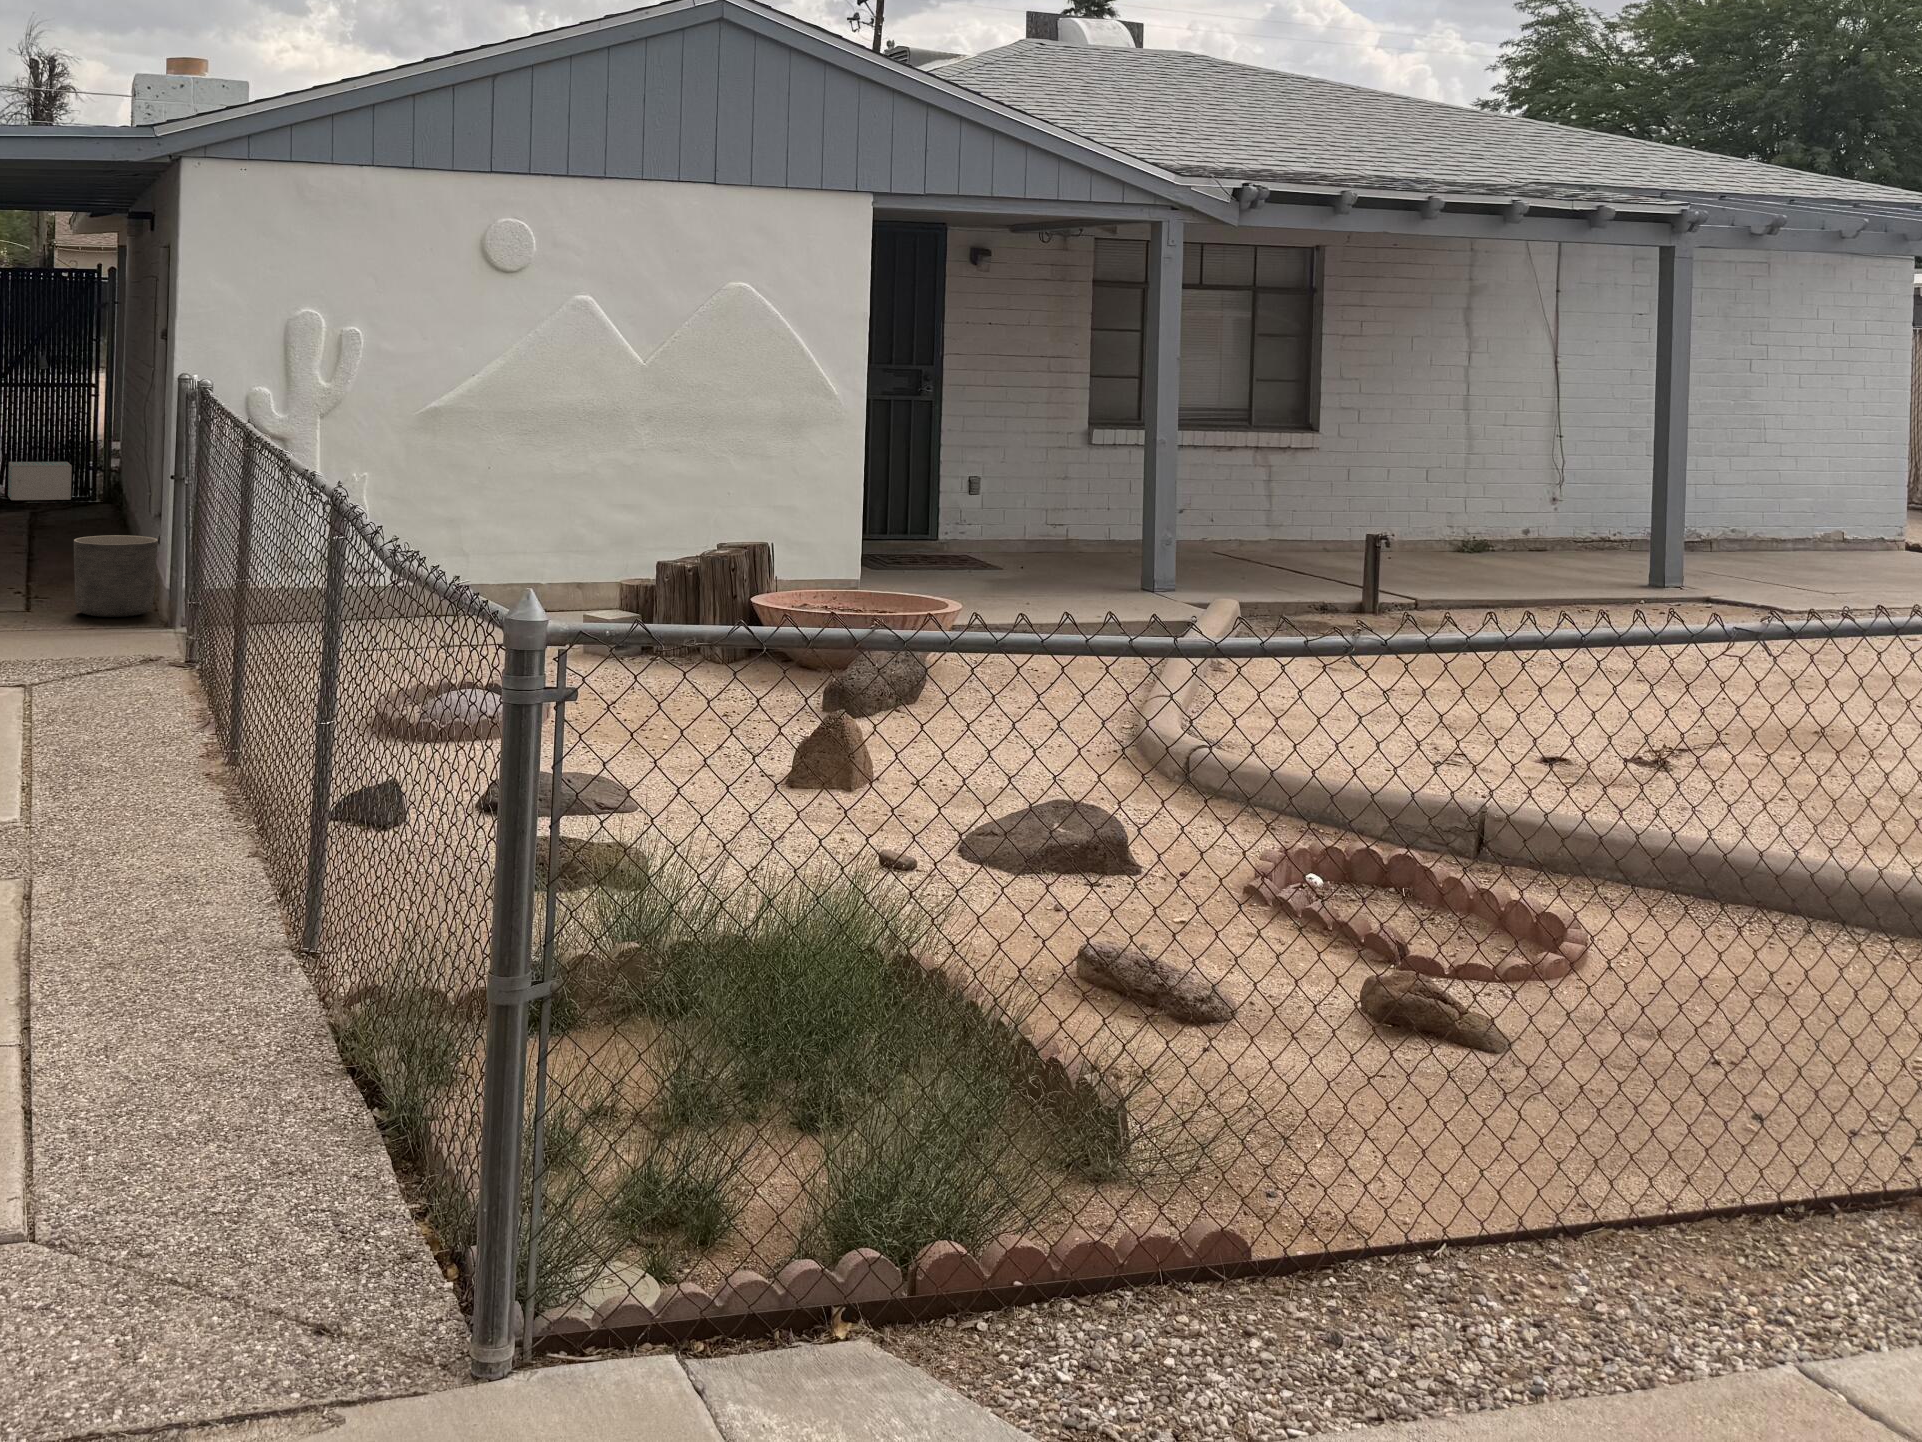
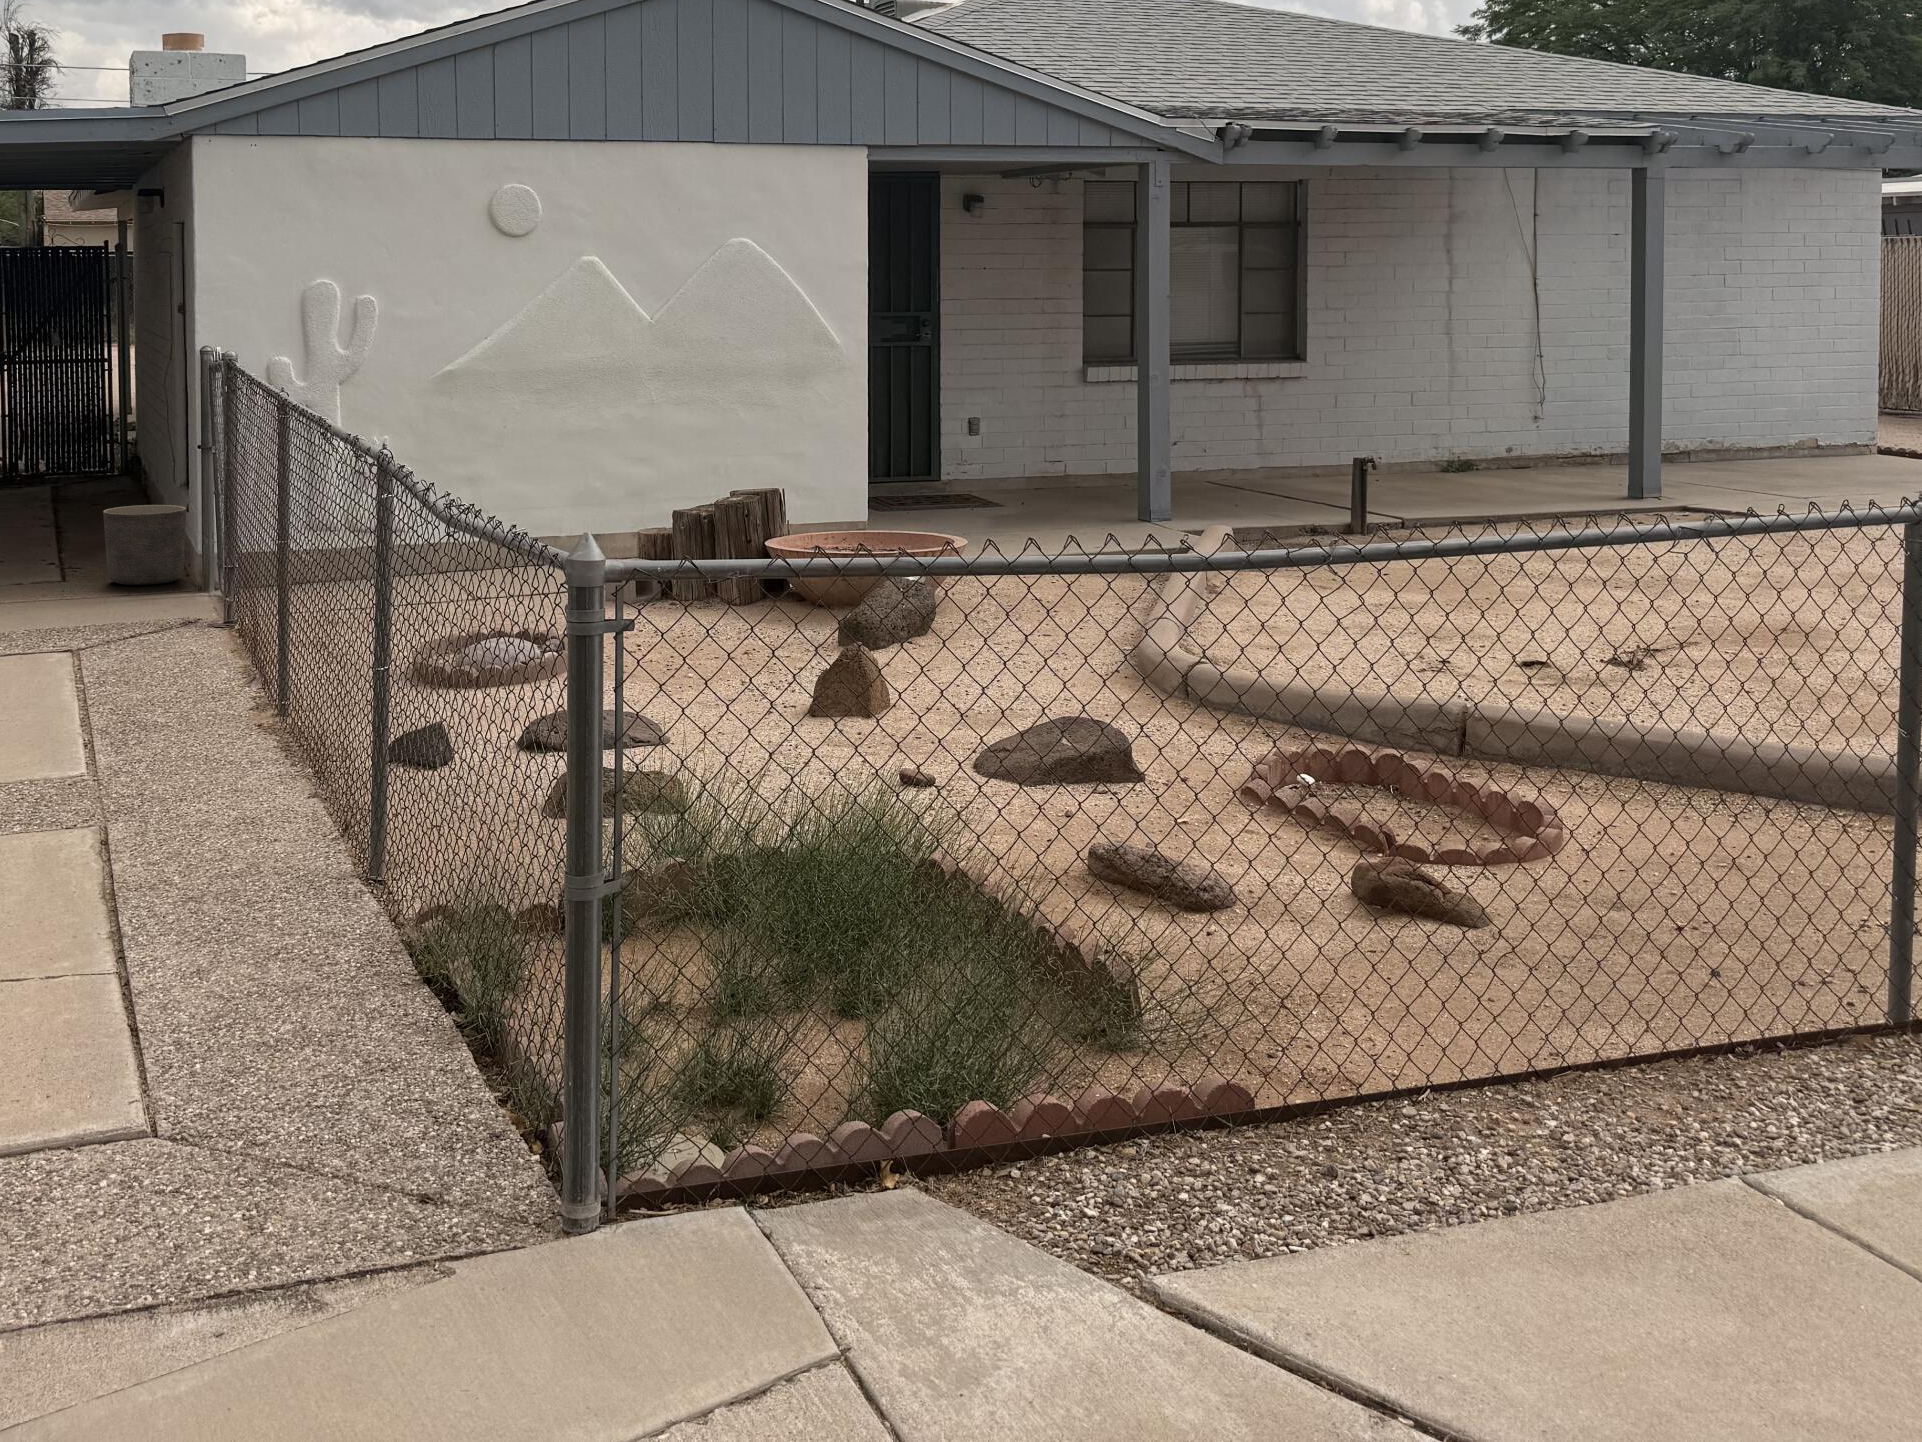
storage box: present [8,462,72,500] -> none [22,436,86,476]

